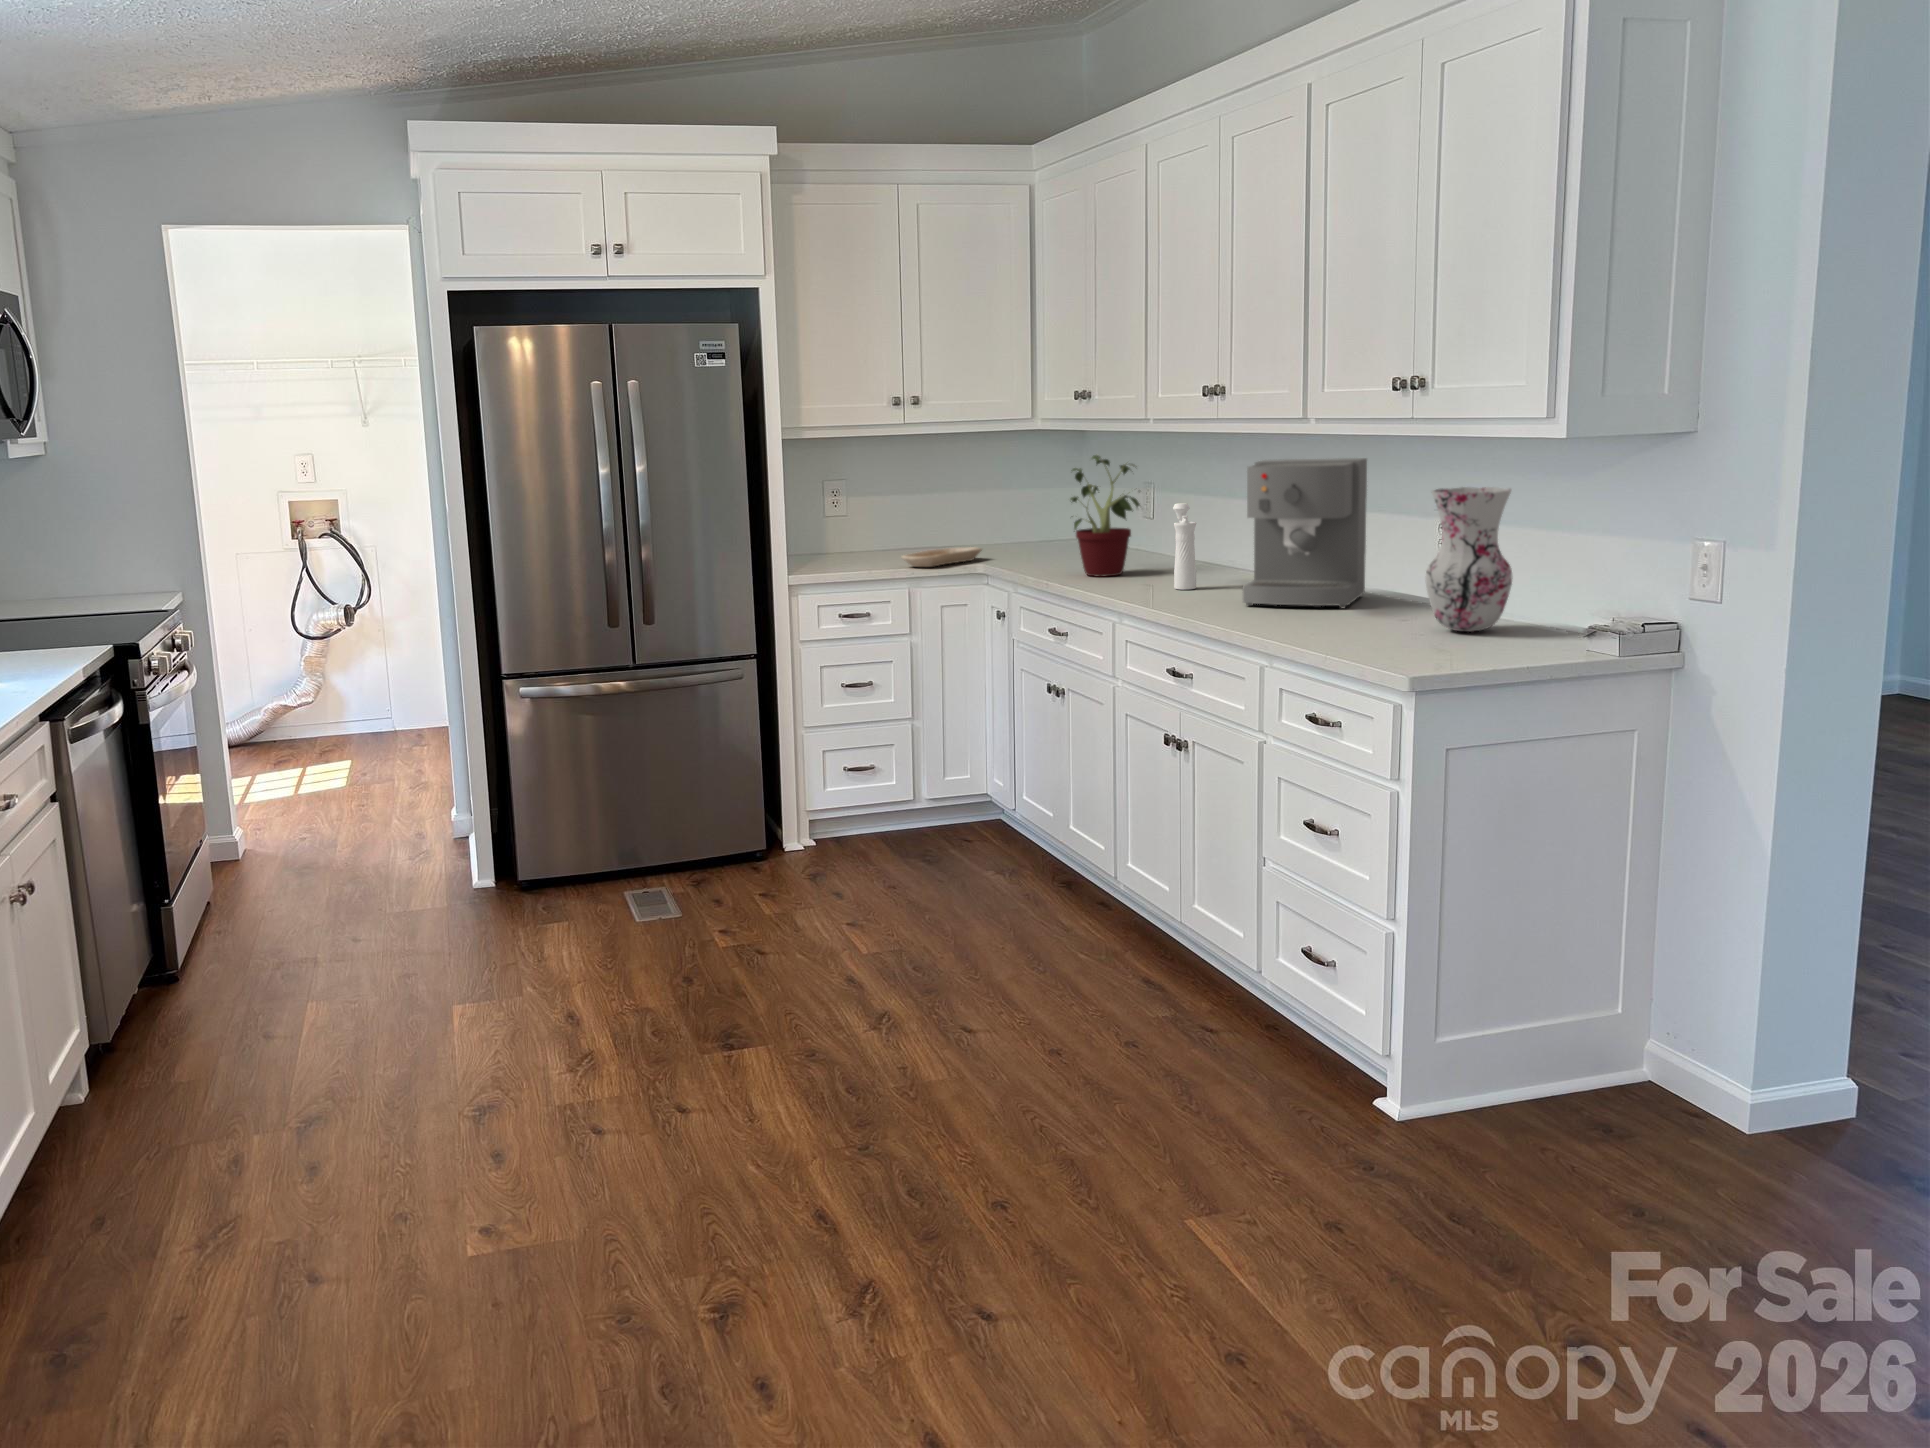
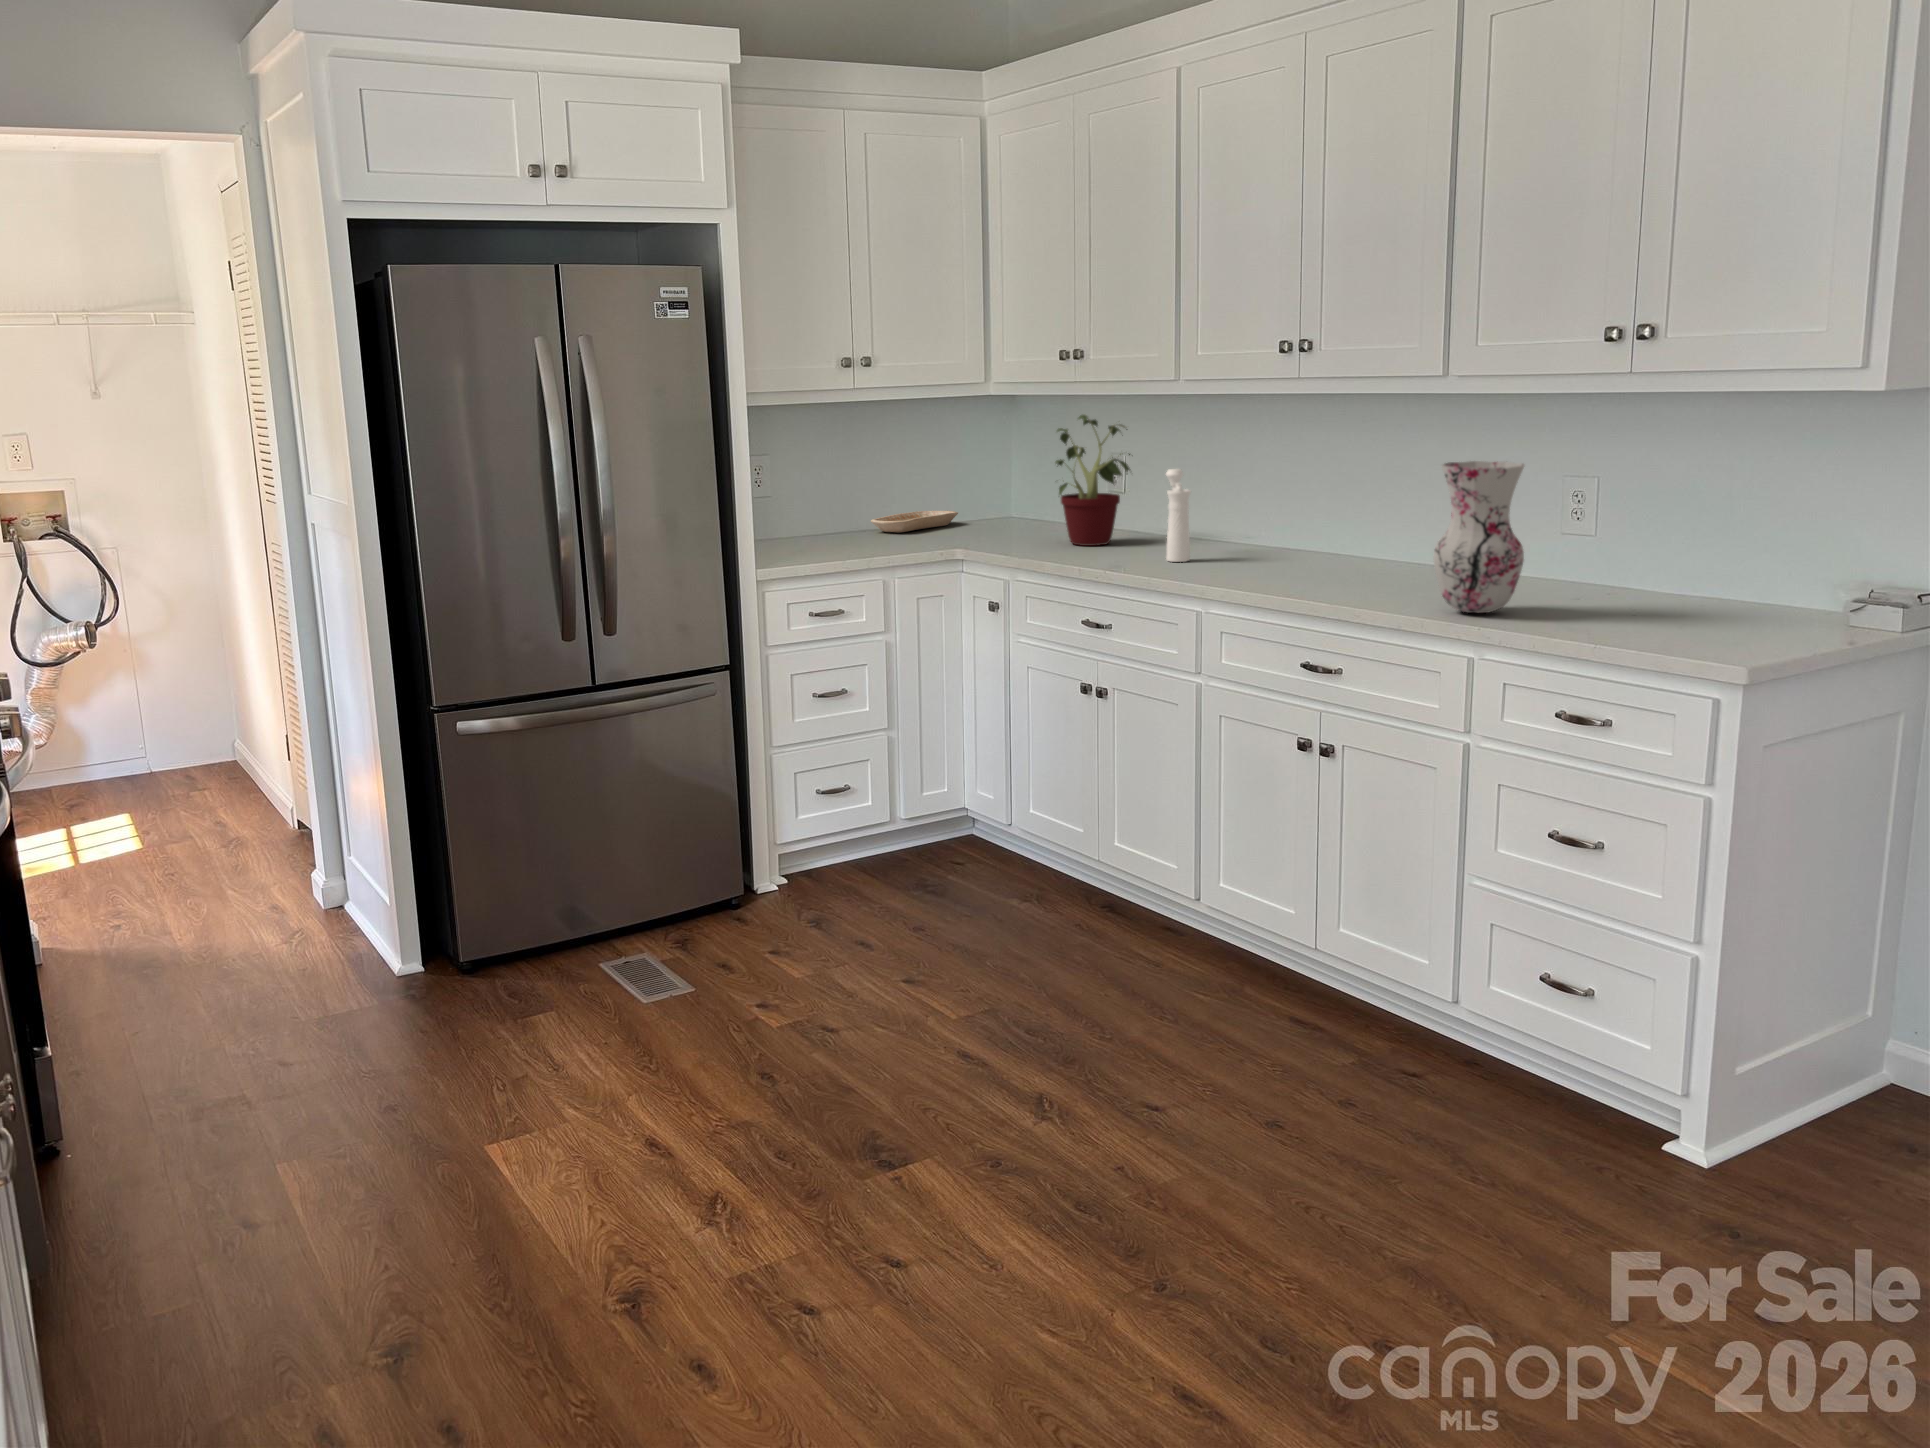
coffee maker: present [1243,458,1367,608] -> none [1240,425,1373,585]

